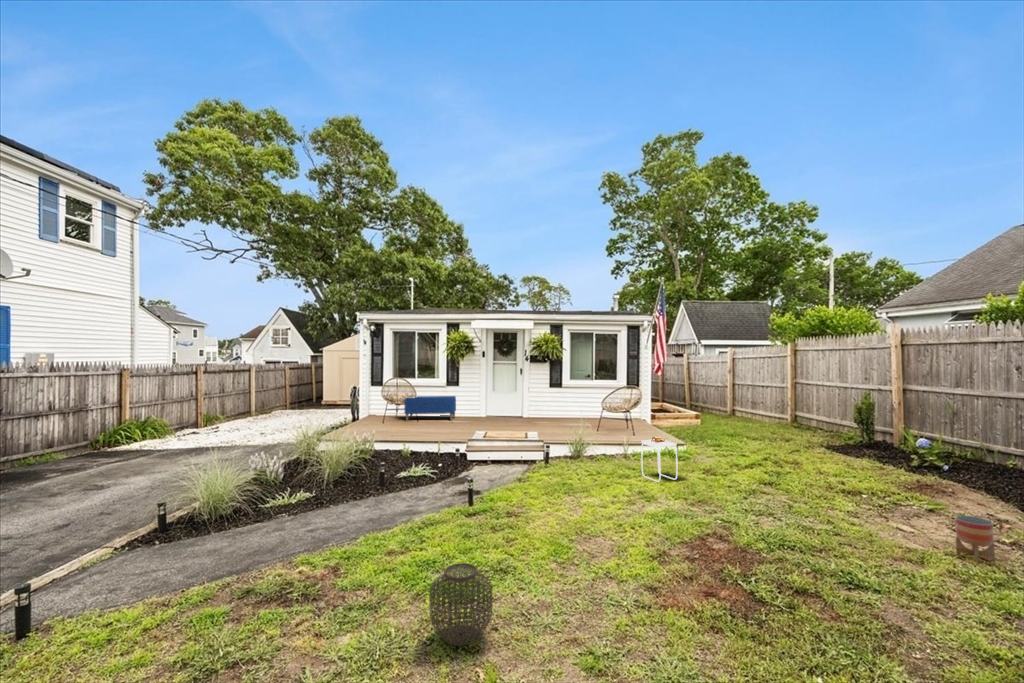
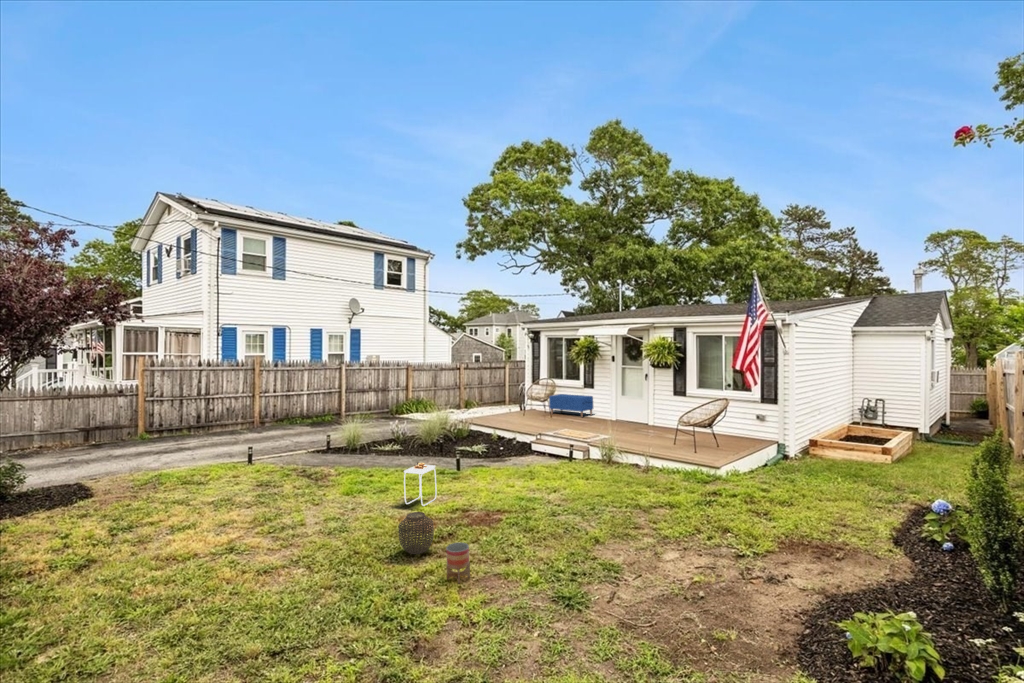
side table: present [641,437,678,482] -> present [404,463,437,506]
planter: present [956,516,995,562] -> present [446,543,470,583]
woven basket: present [429,563,492,645] -> present [399,512,434,554]

